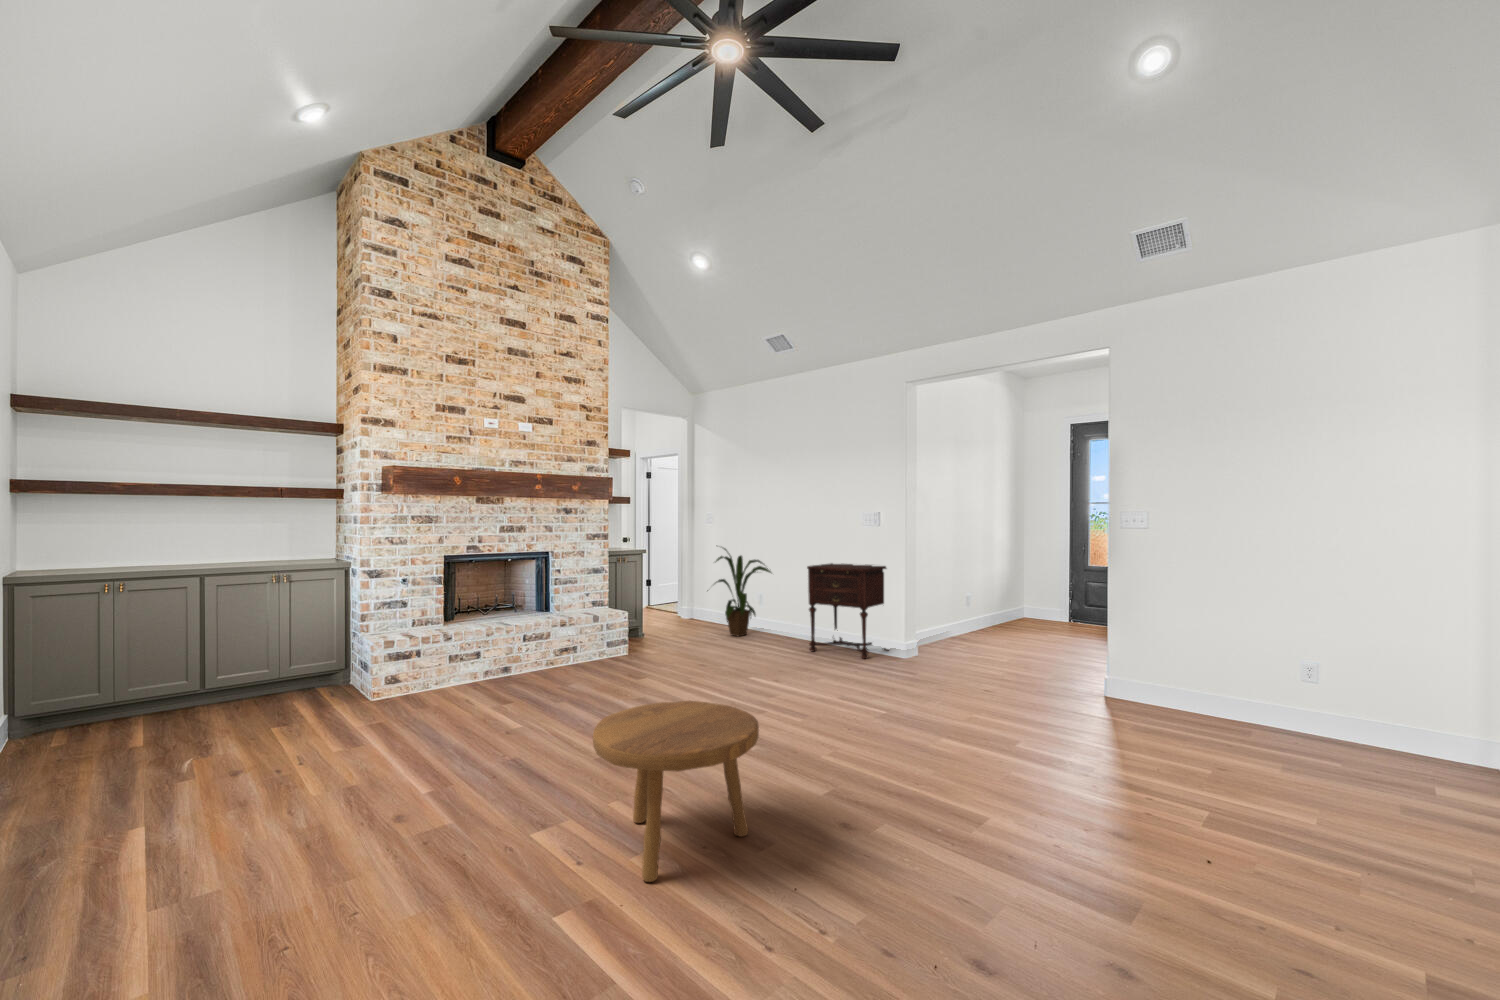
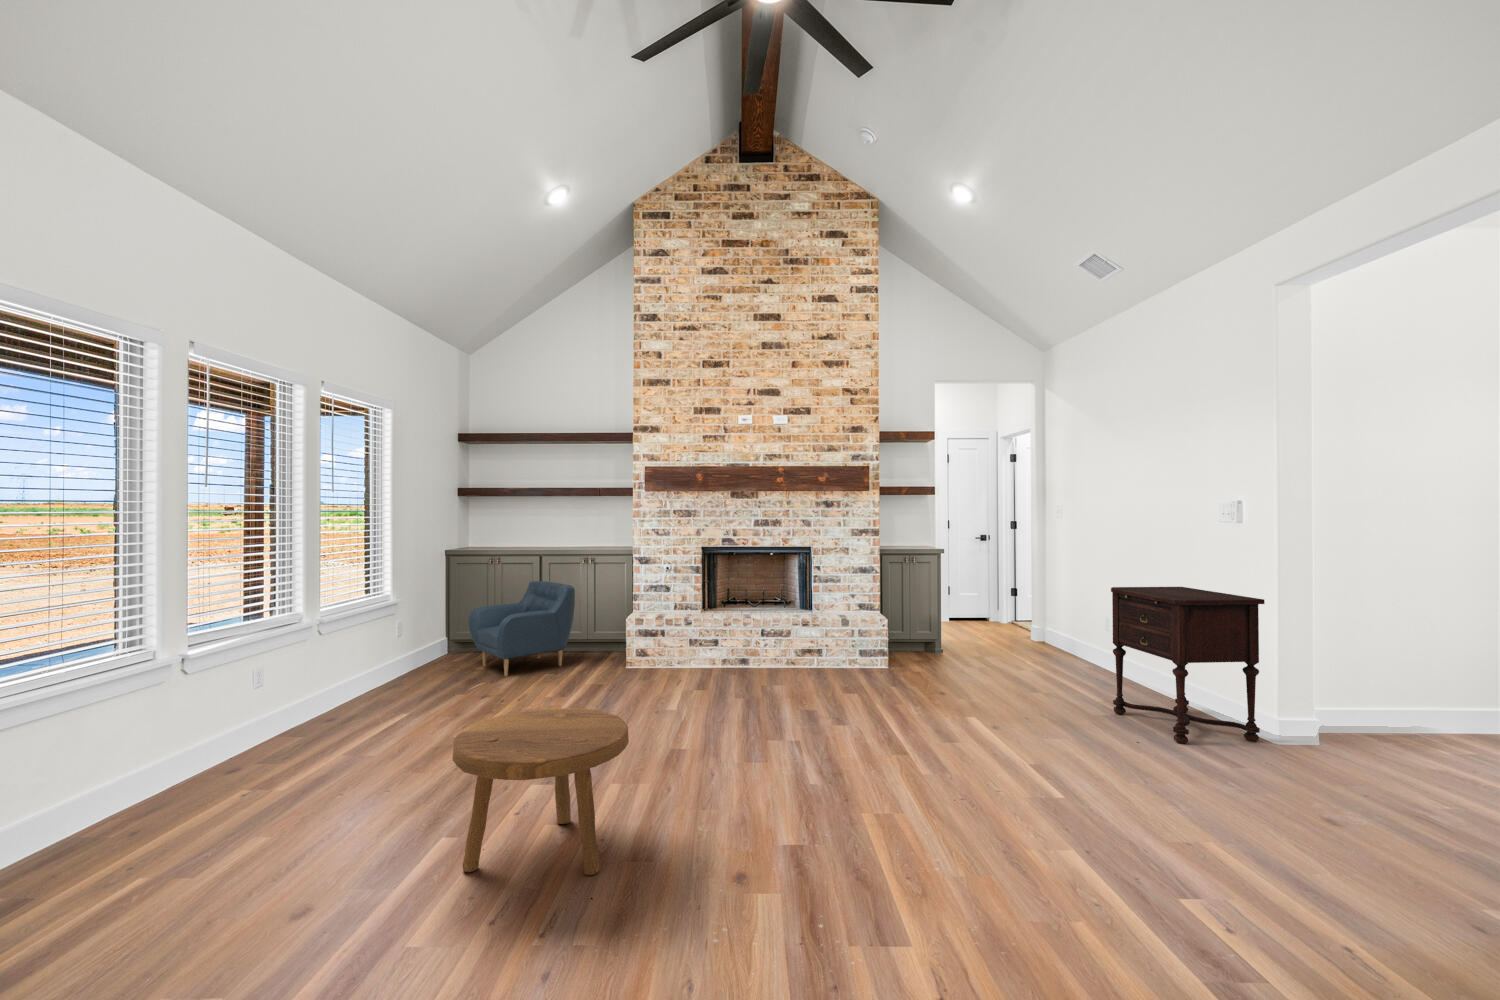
house plant: present [707,548,771,636] -> none [1013,550,1114,674]
armchair: none [81,615,286,752] -> present [469,581,575,676]

